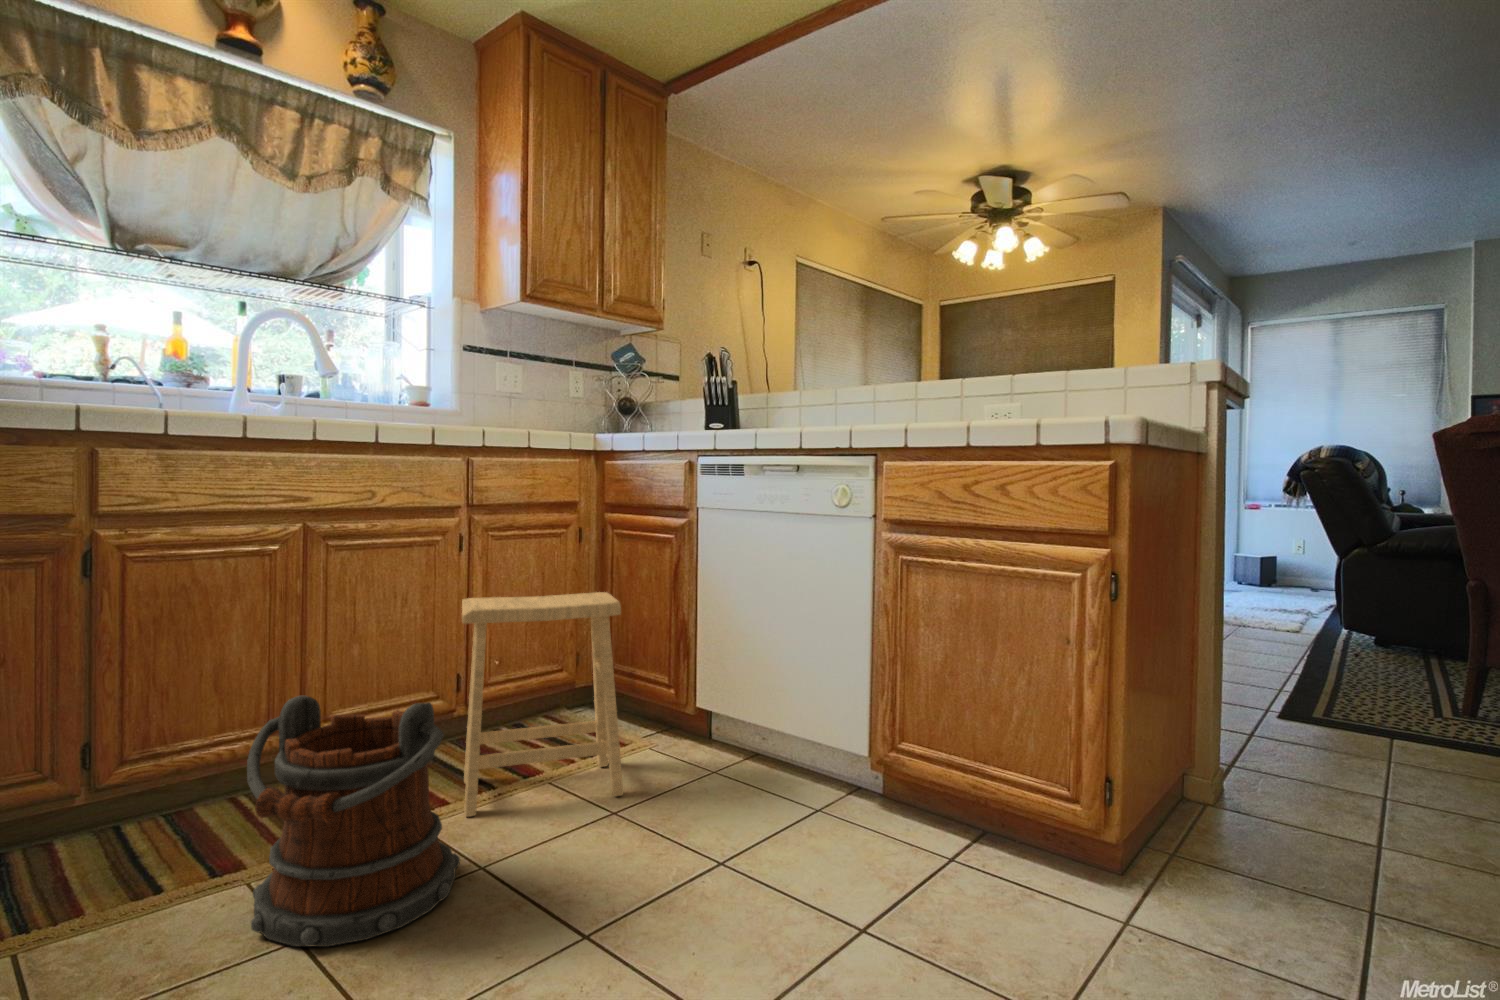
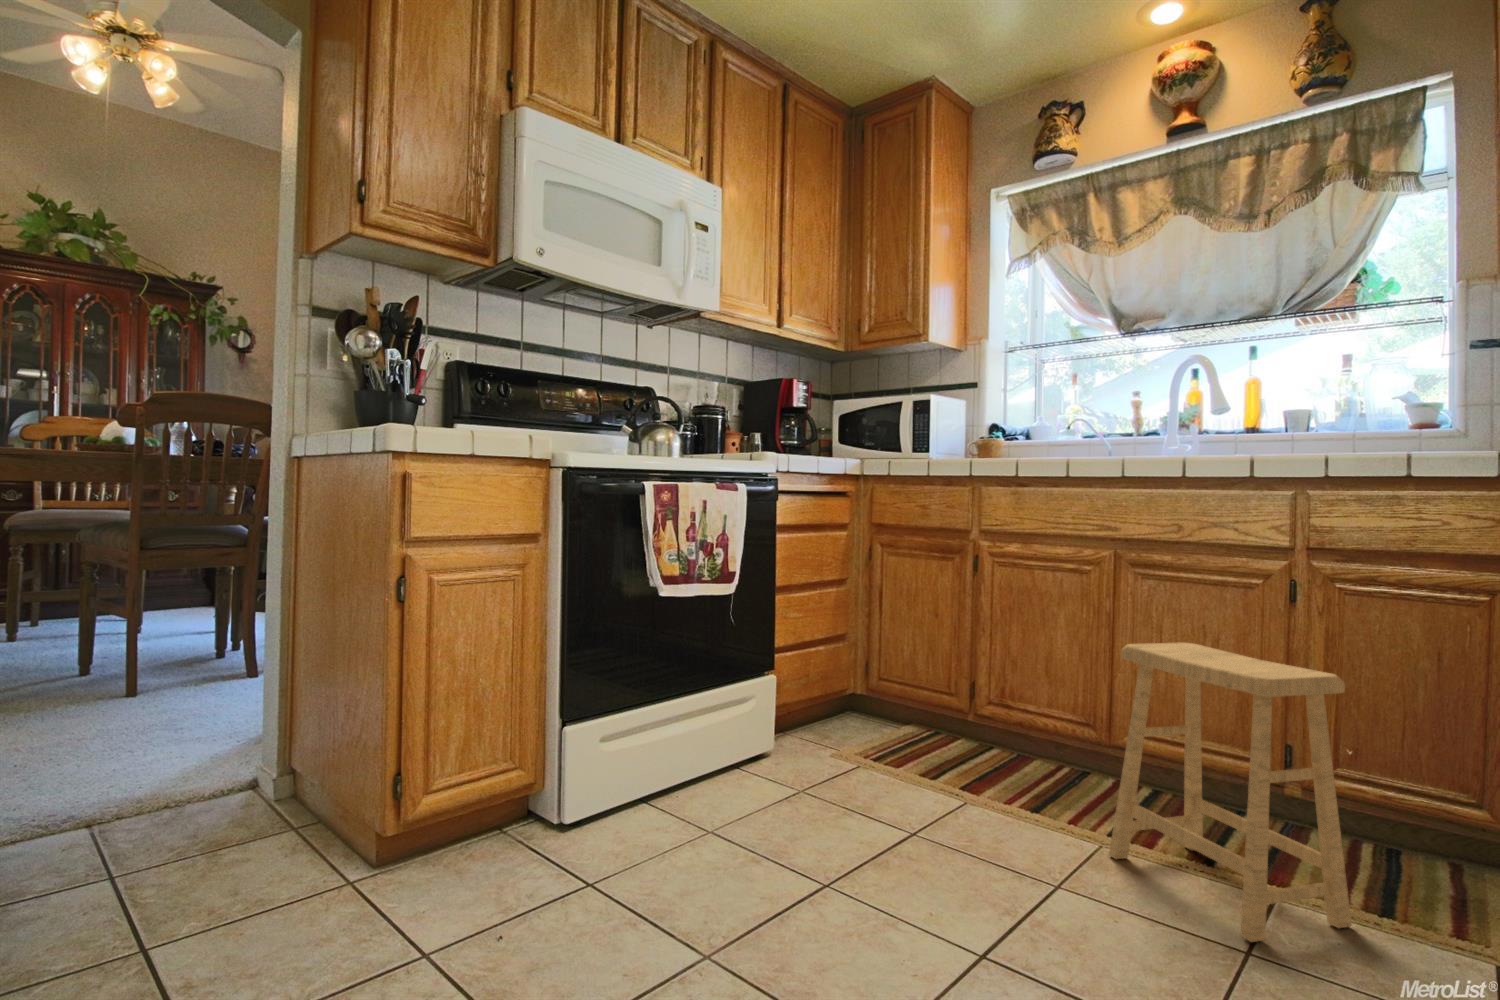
bucket: present [247,696,460,947] -> none [877,669,1033,864]

